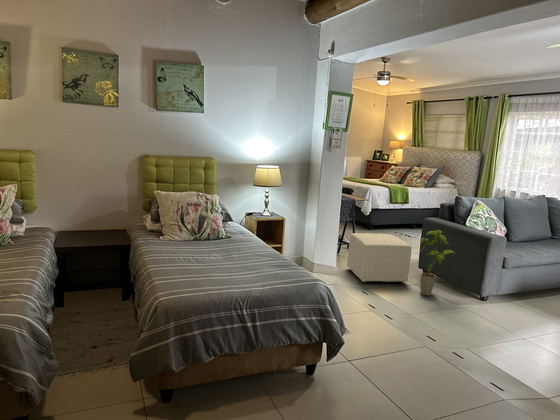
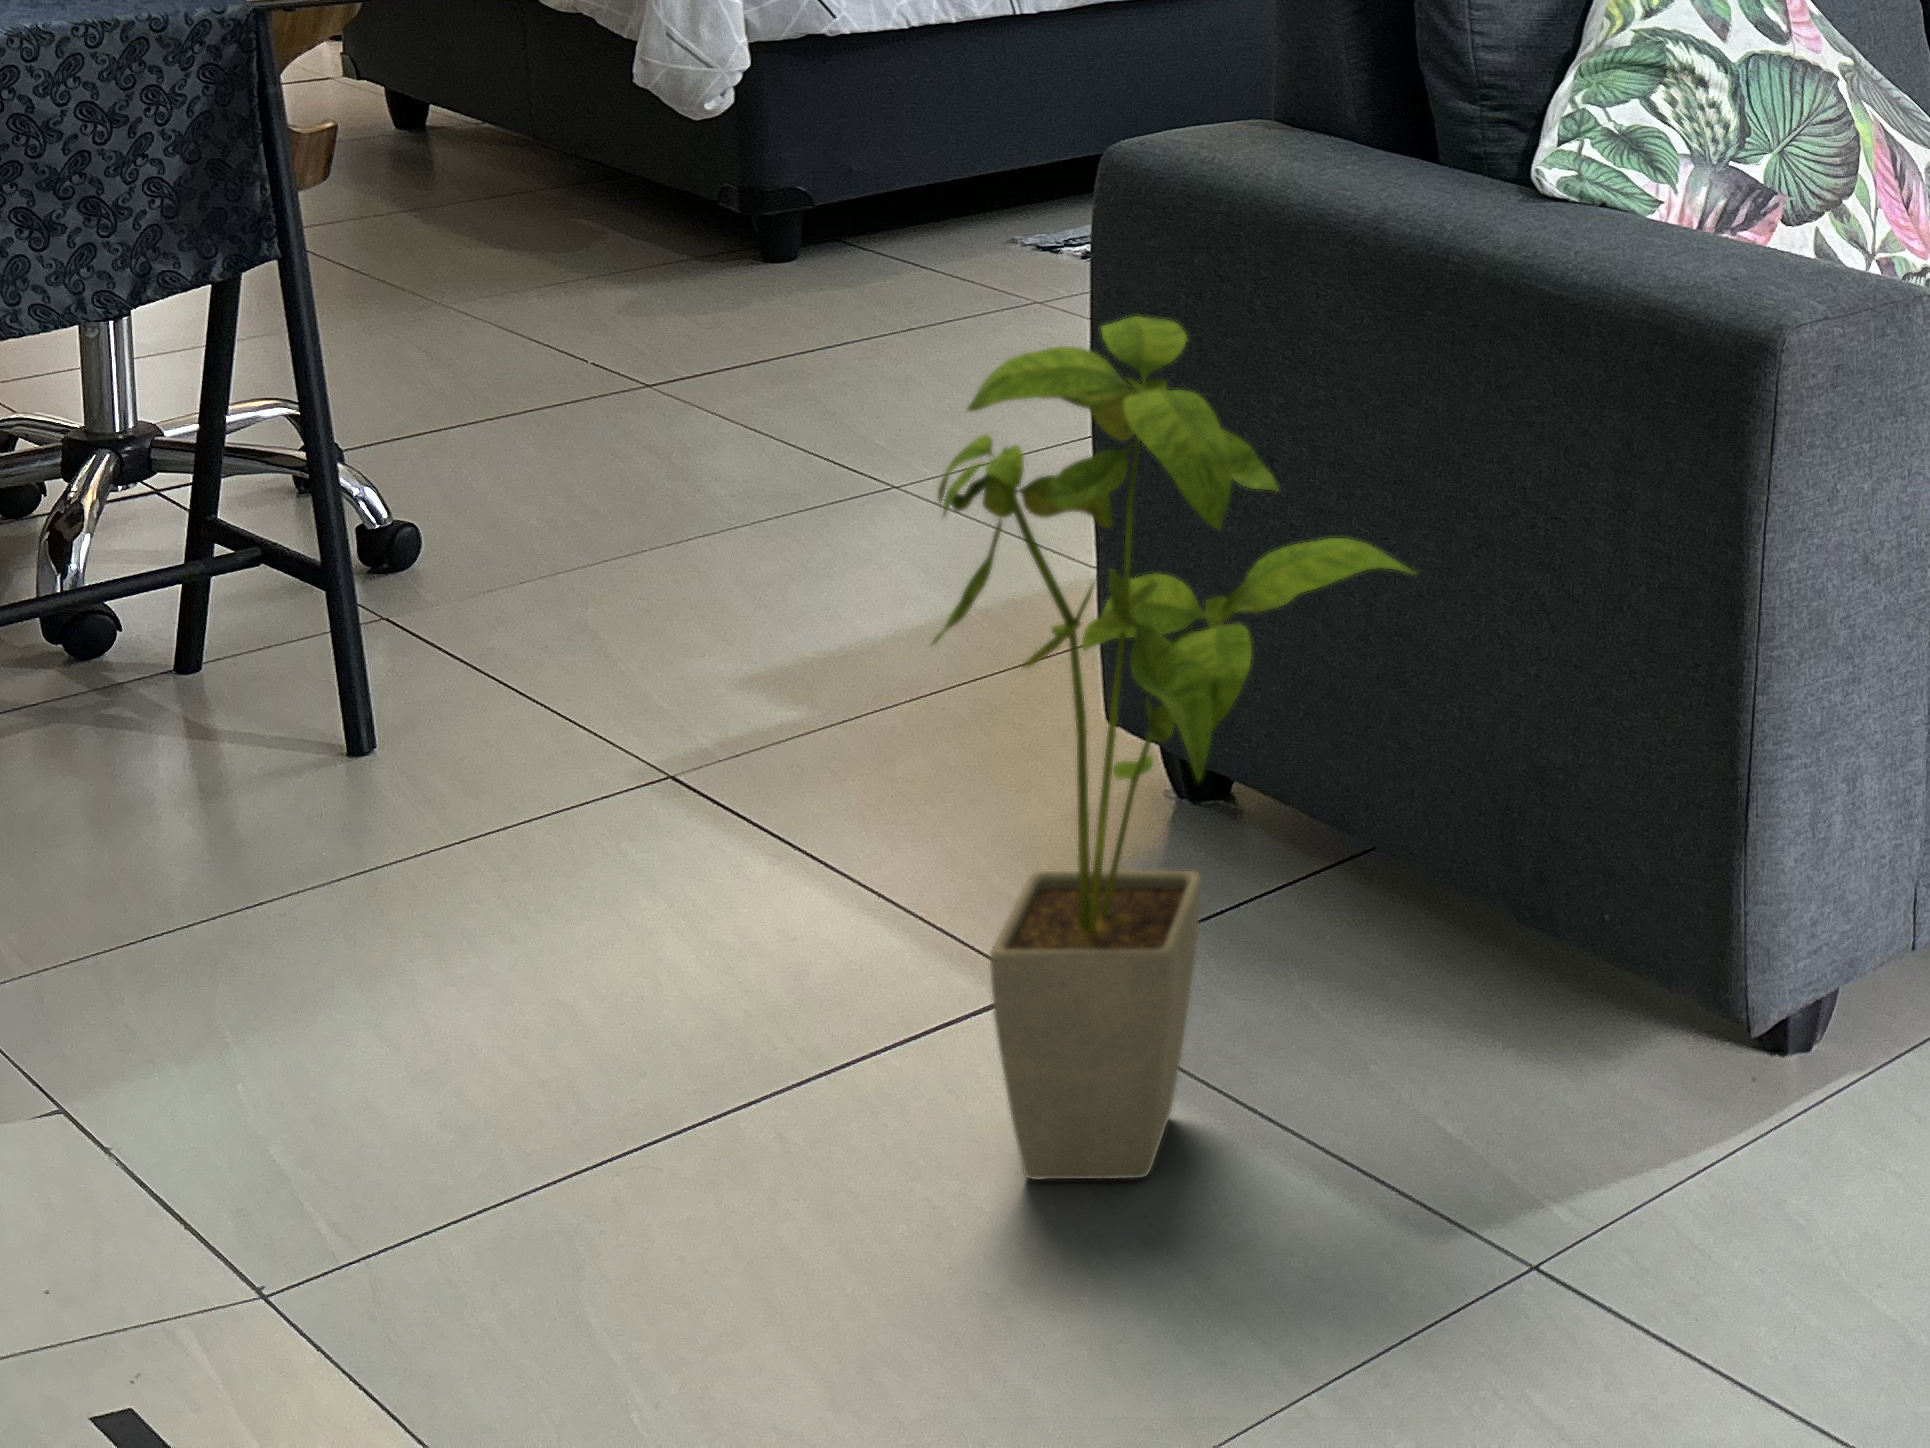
ottoman: present [347,233,411,283] -> none [80,390,895,1205]

